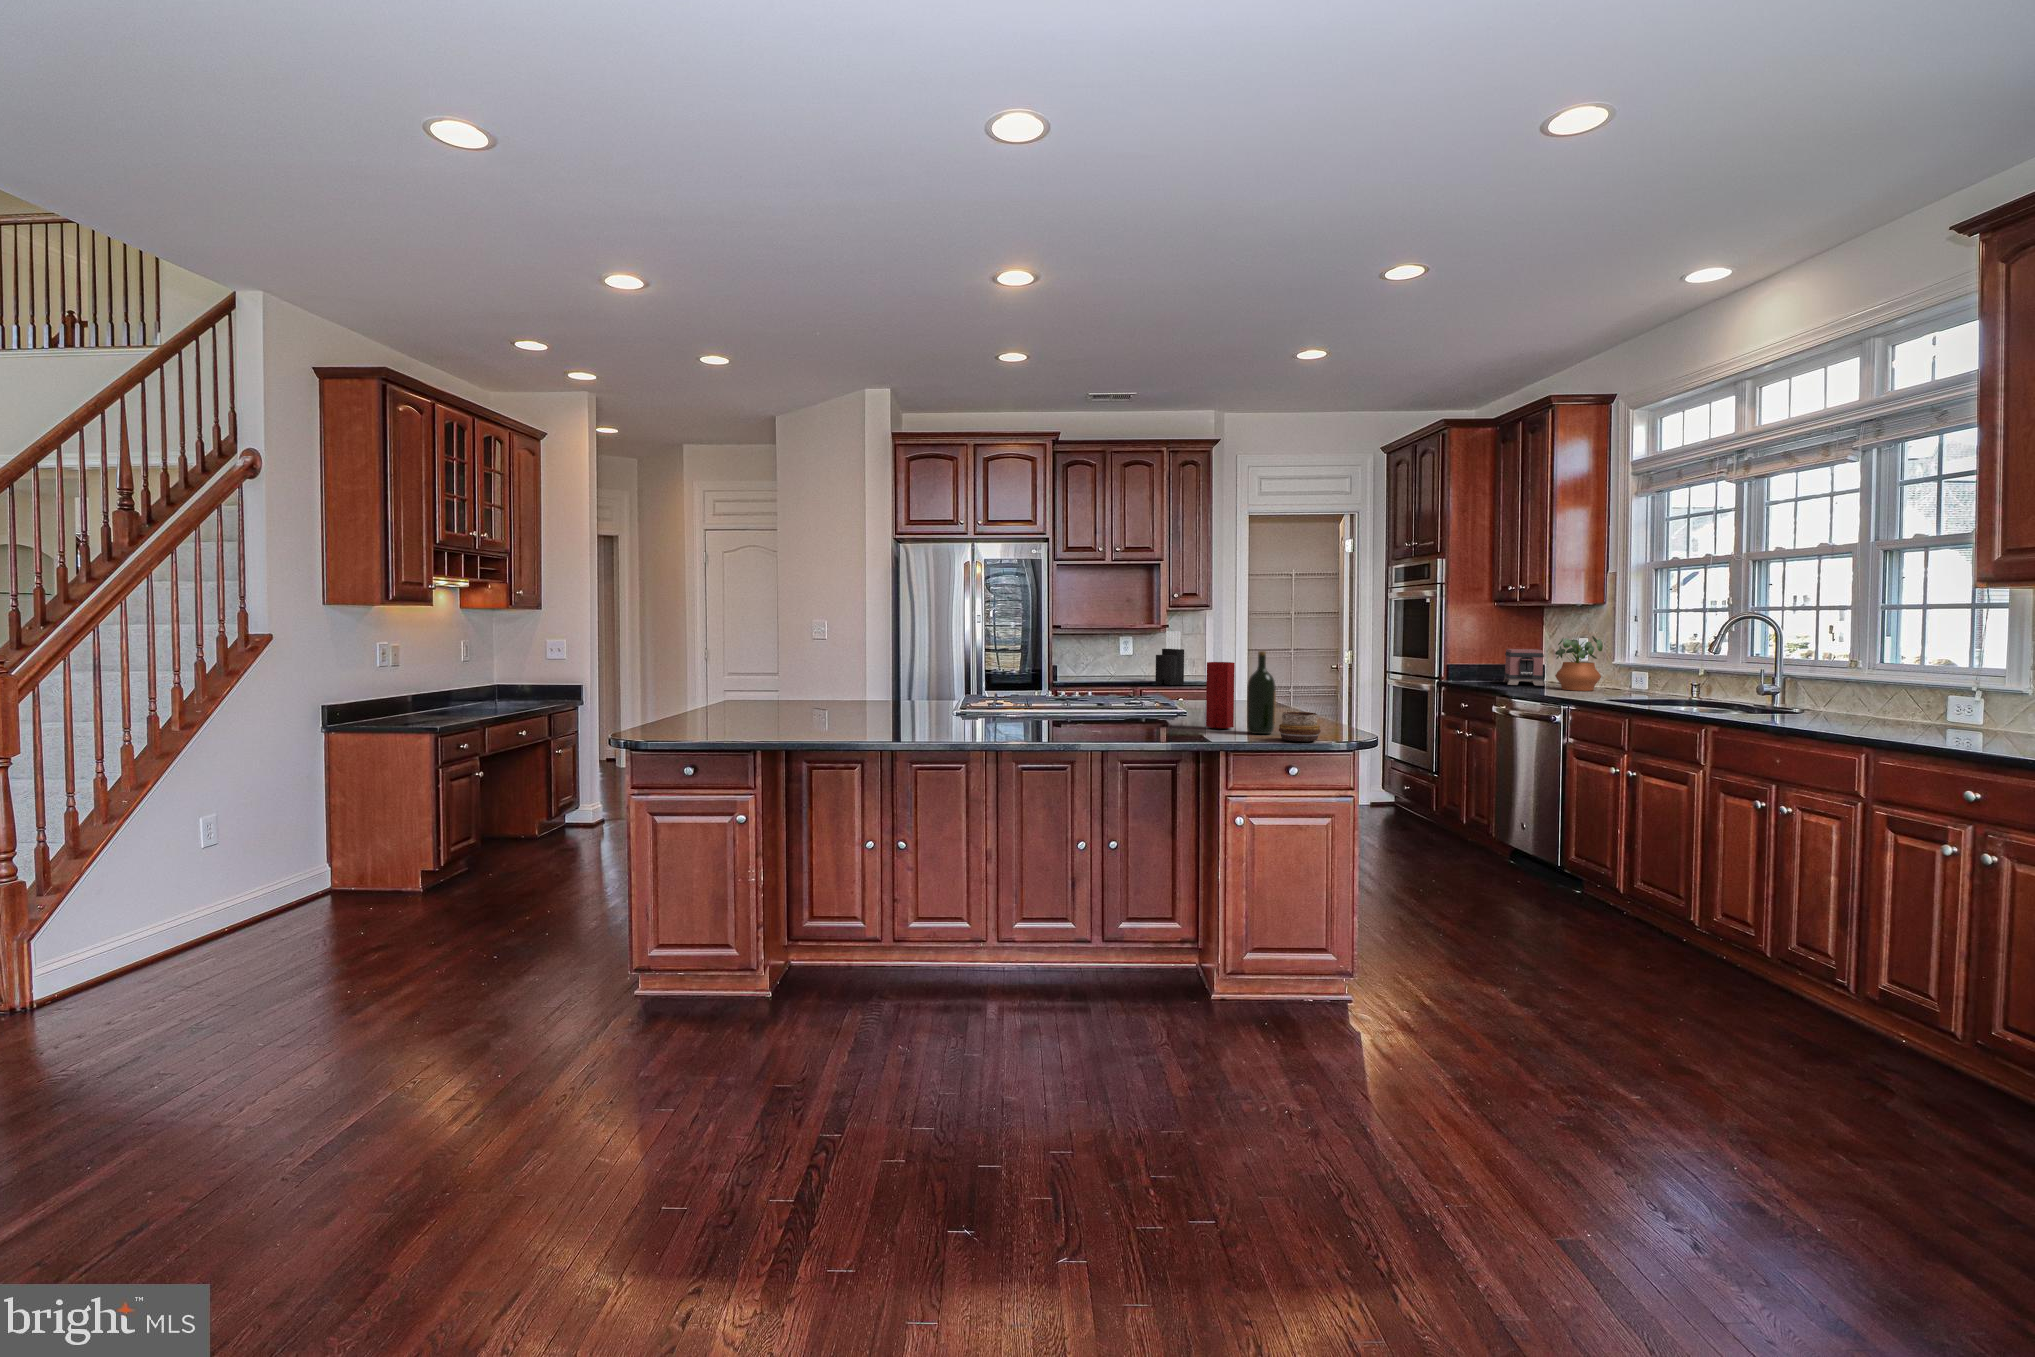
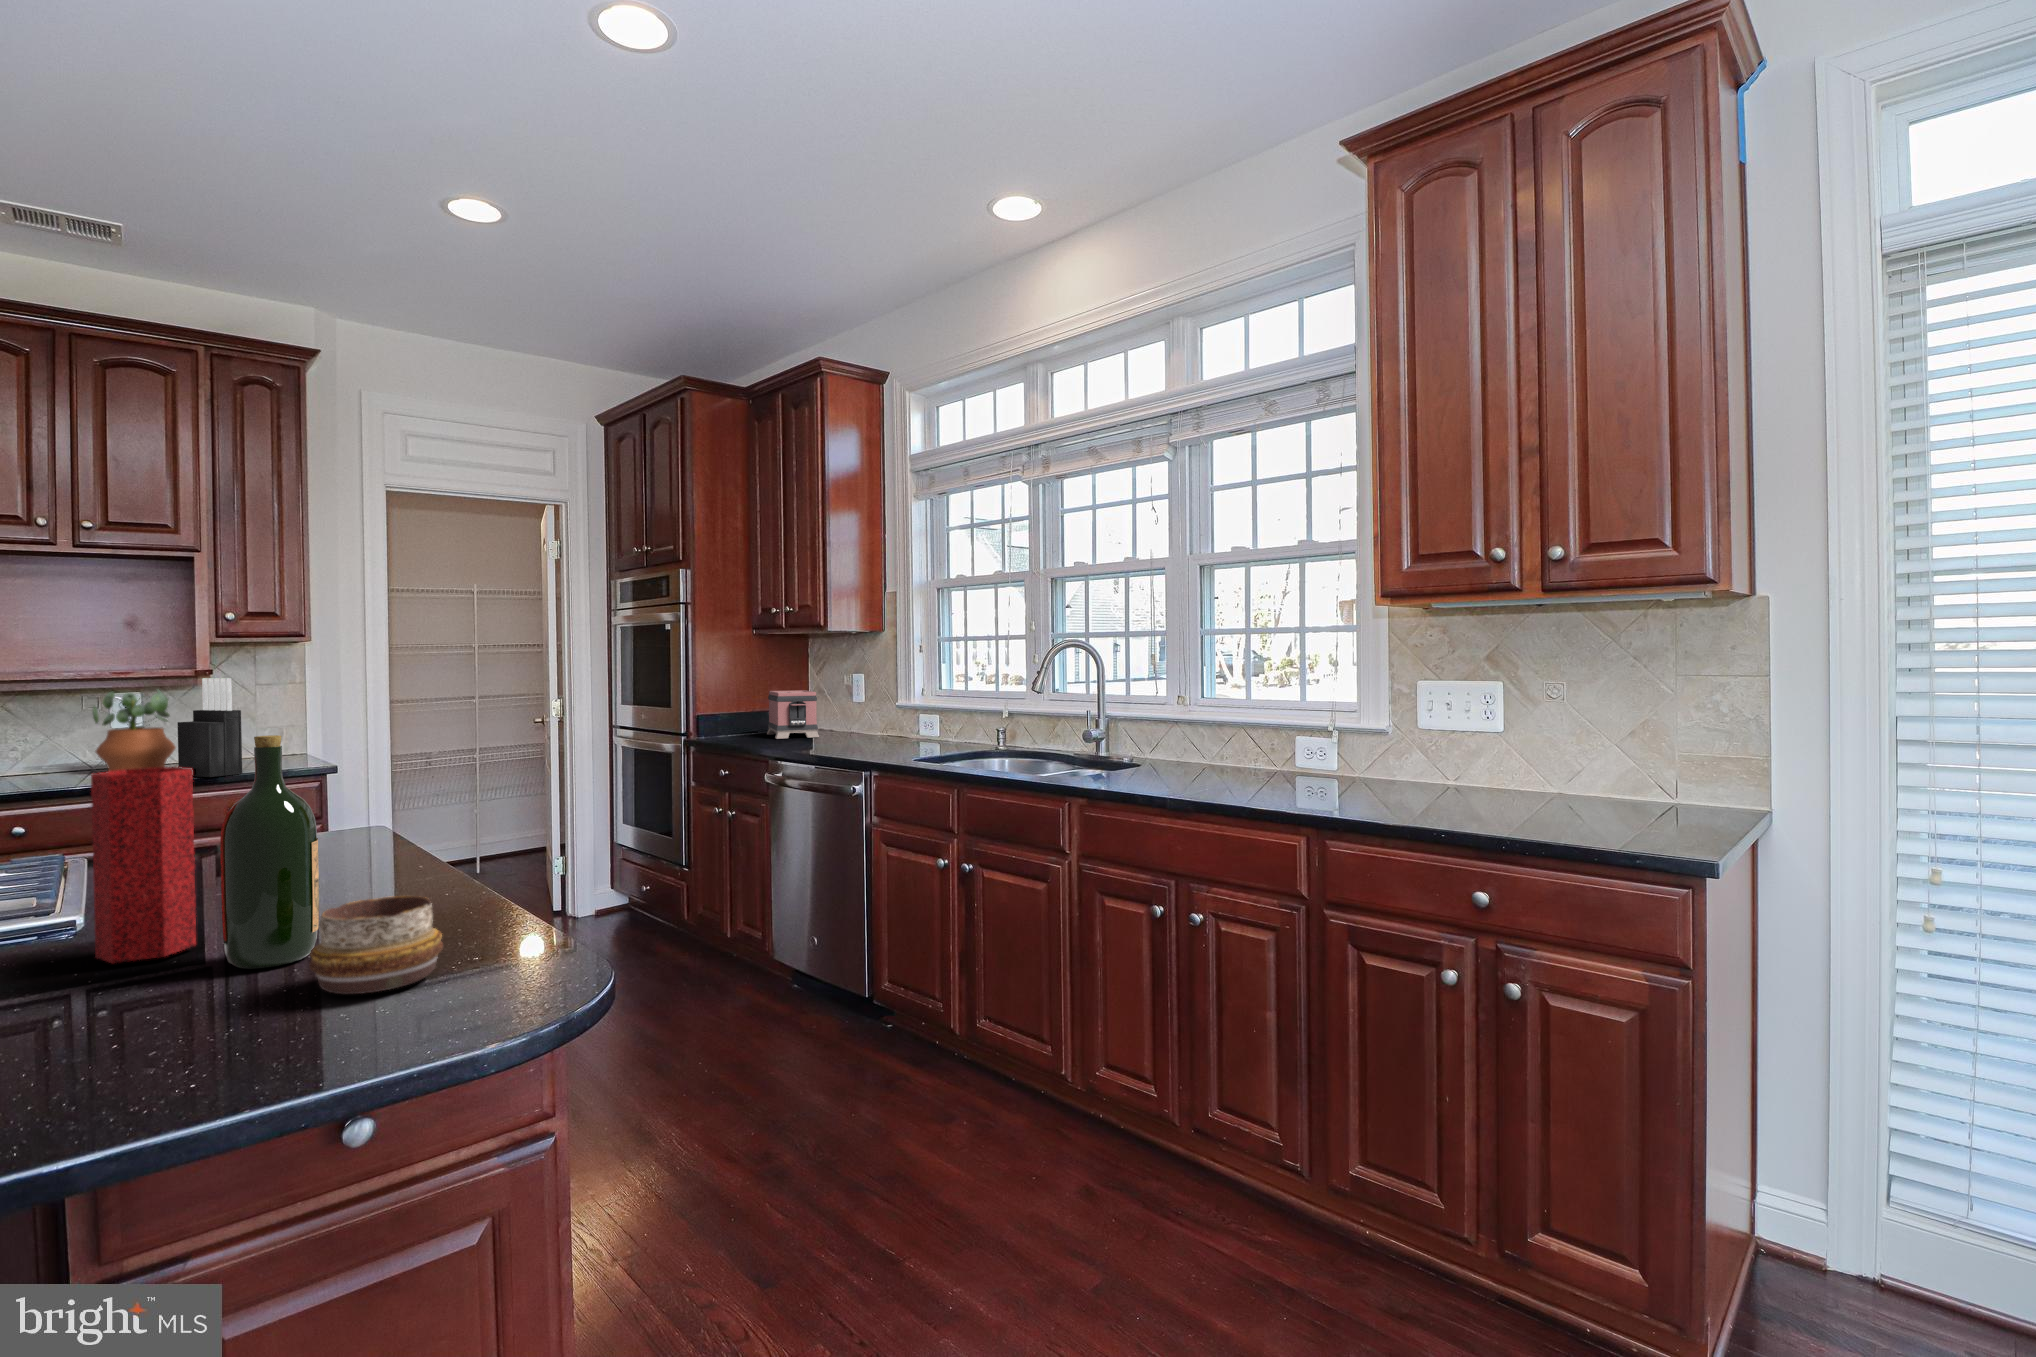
potted plant: present [1555,636,1603,691] -> present [92,690,176,771]

